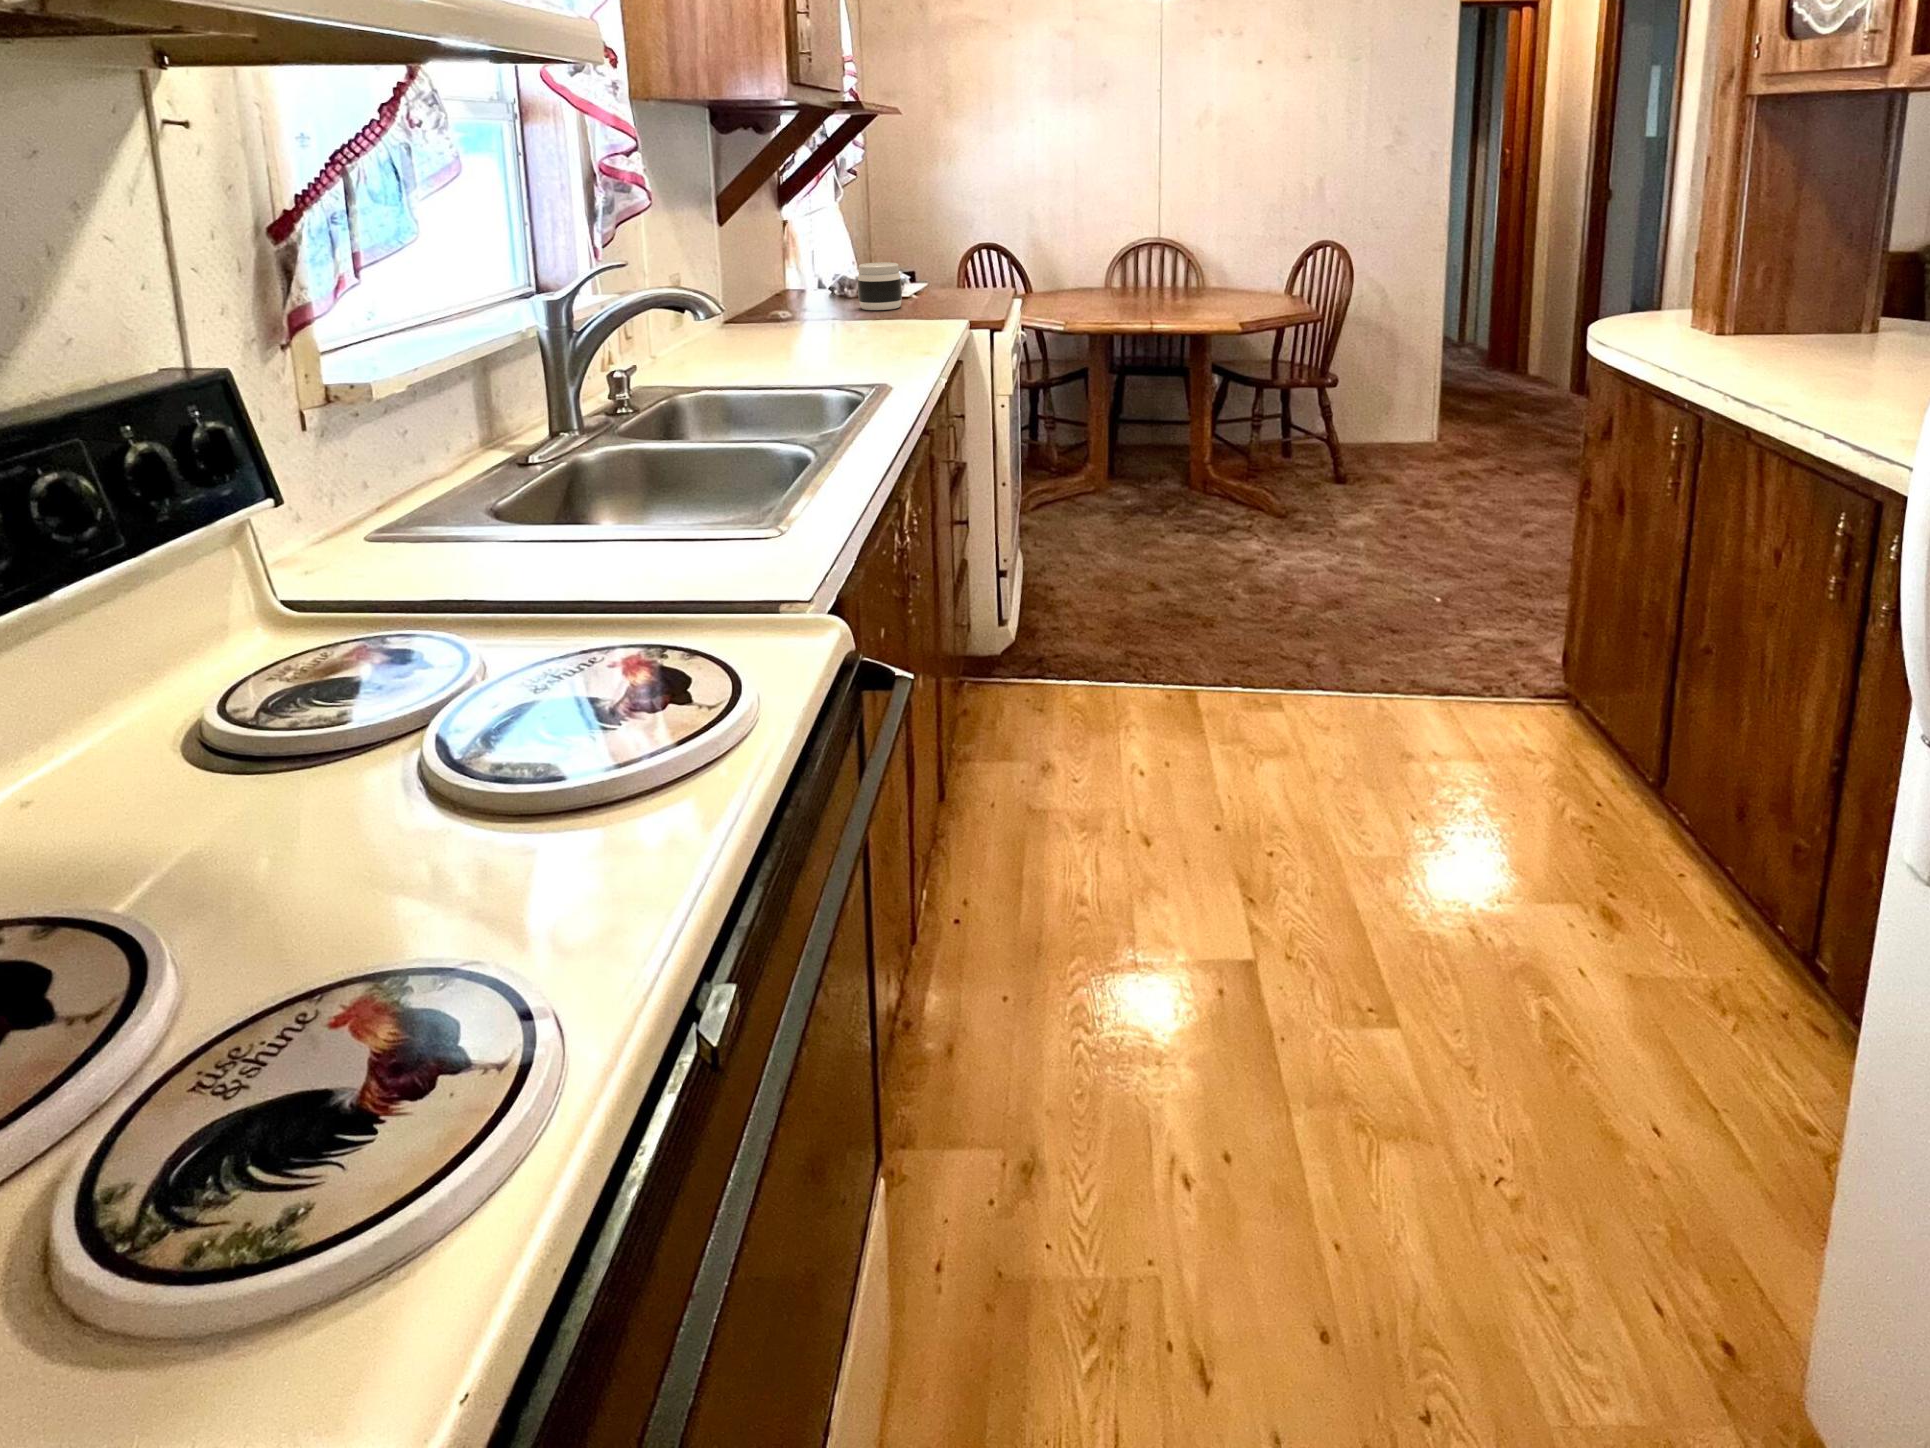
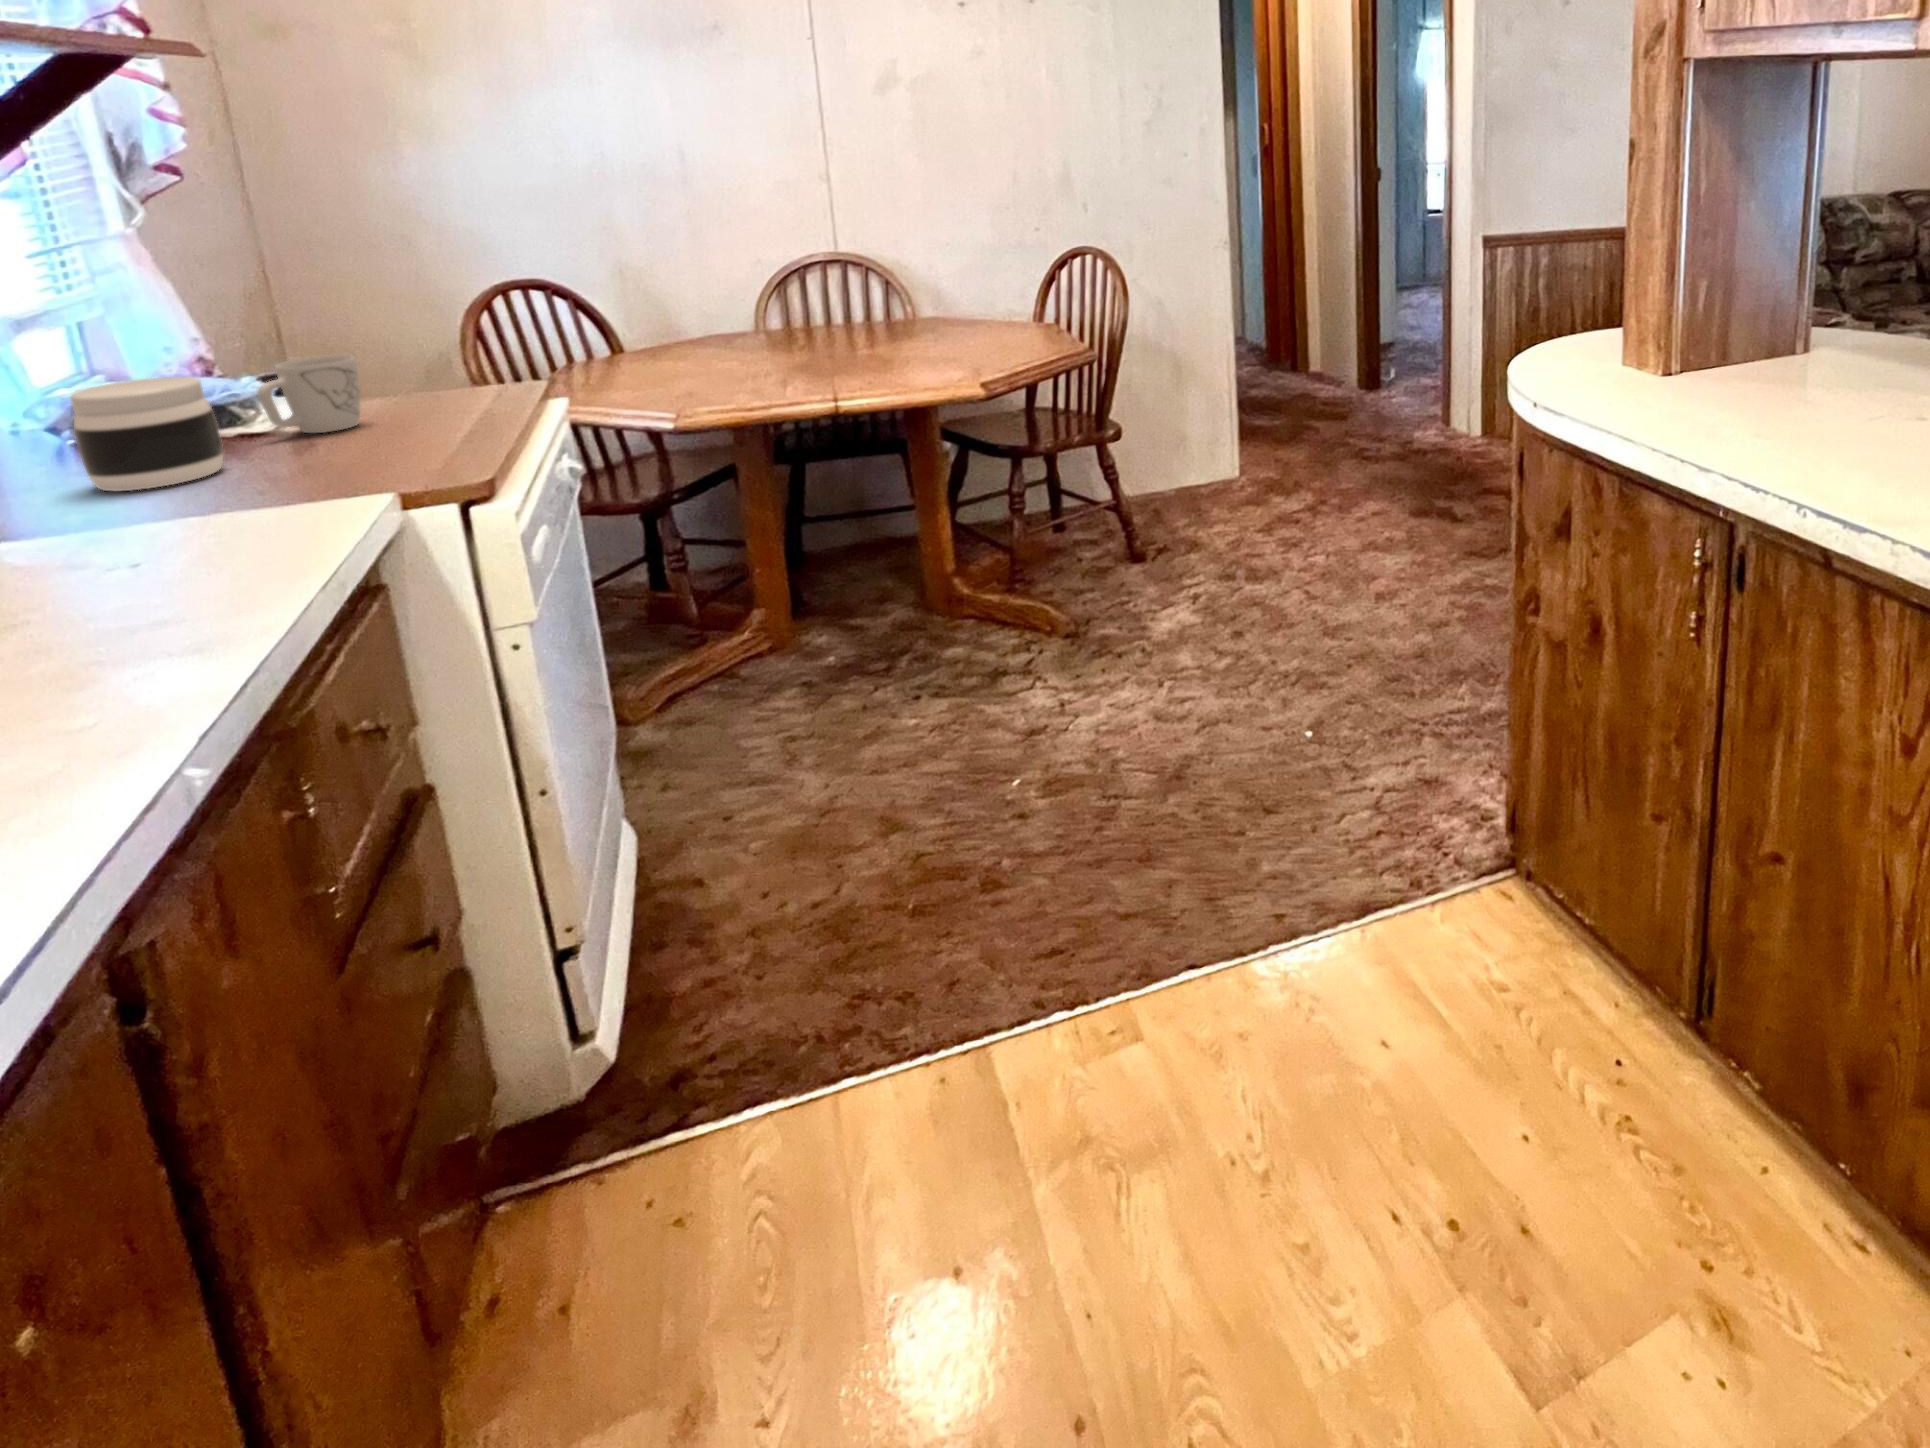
mug: none [911,261,946,298] -> present [258,355,360,433]

